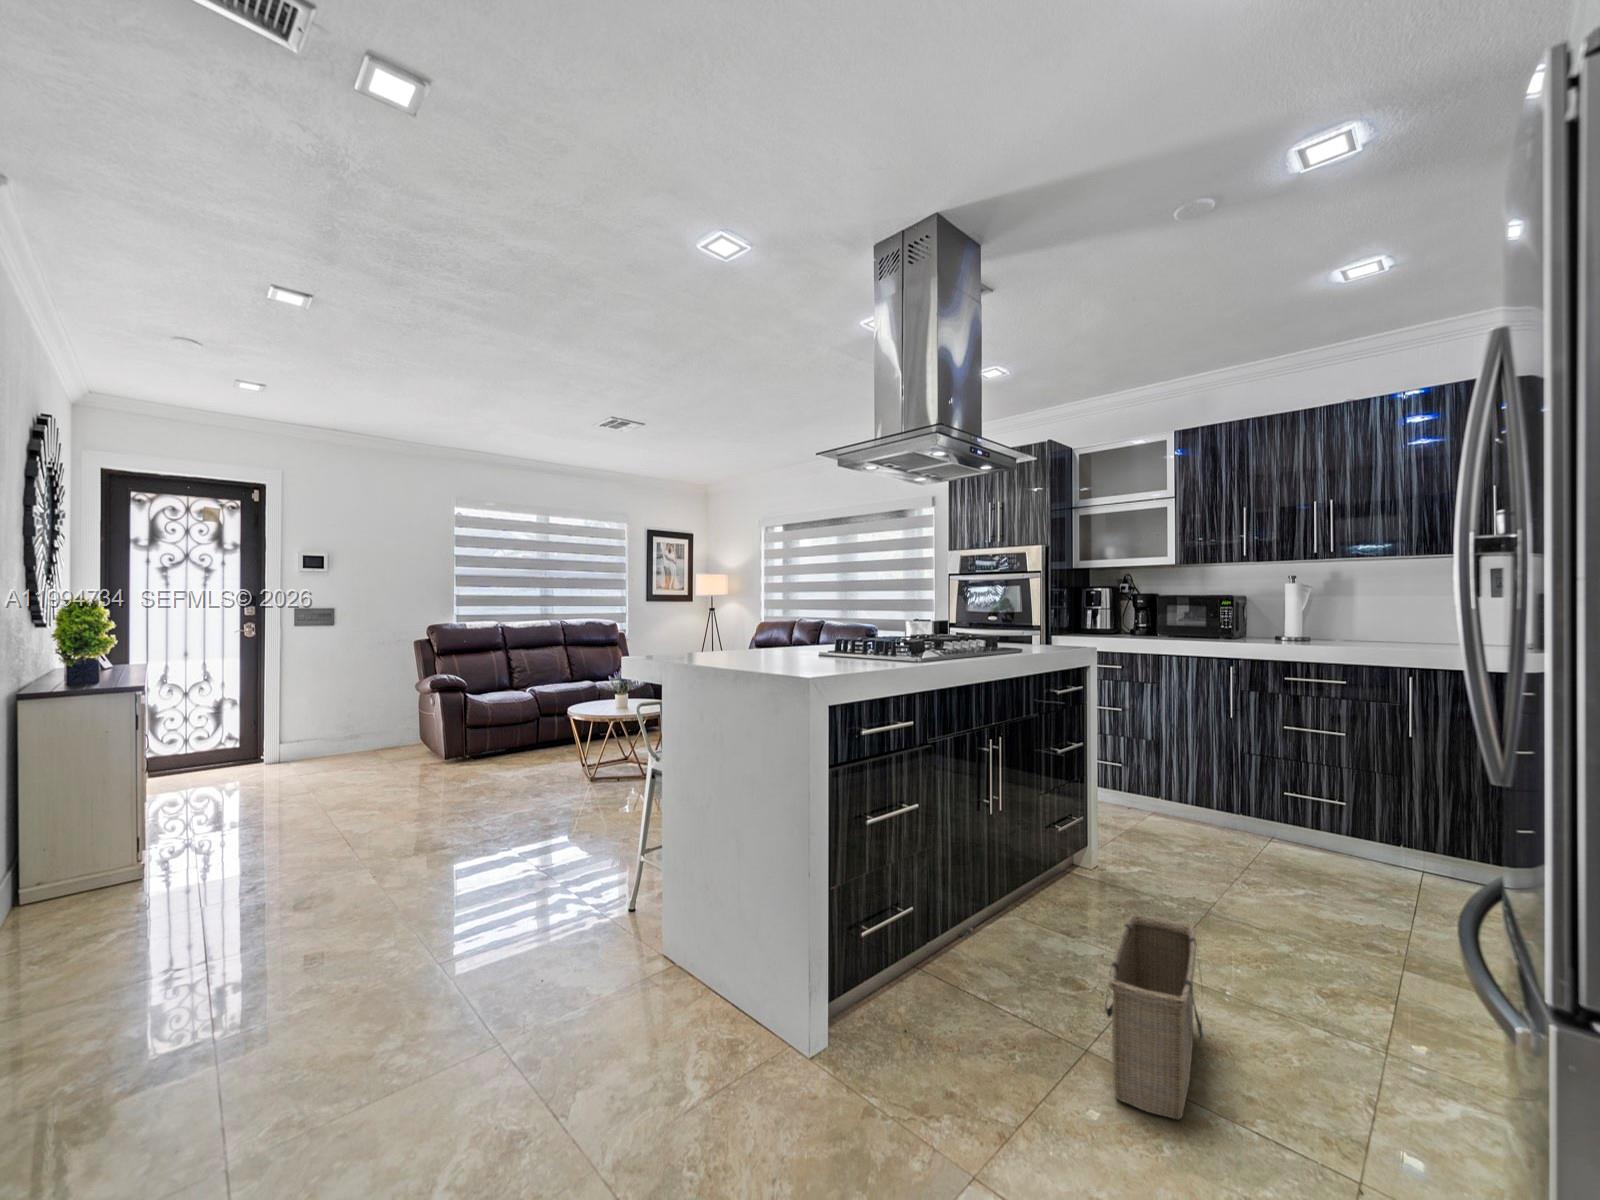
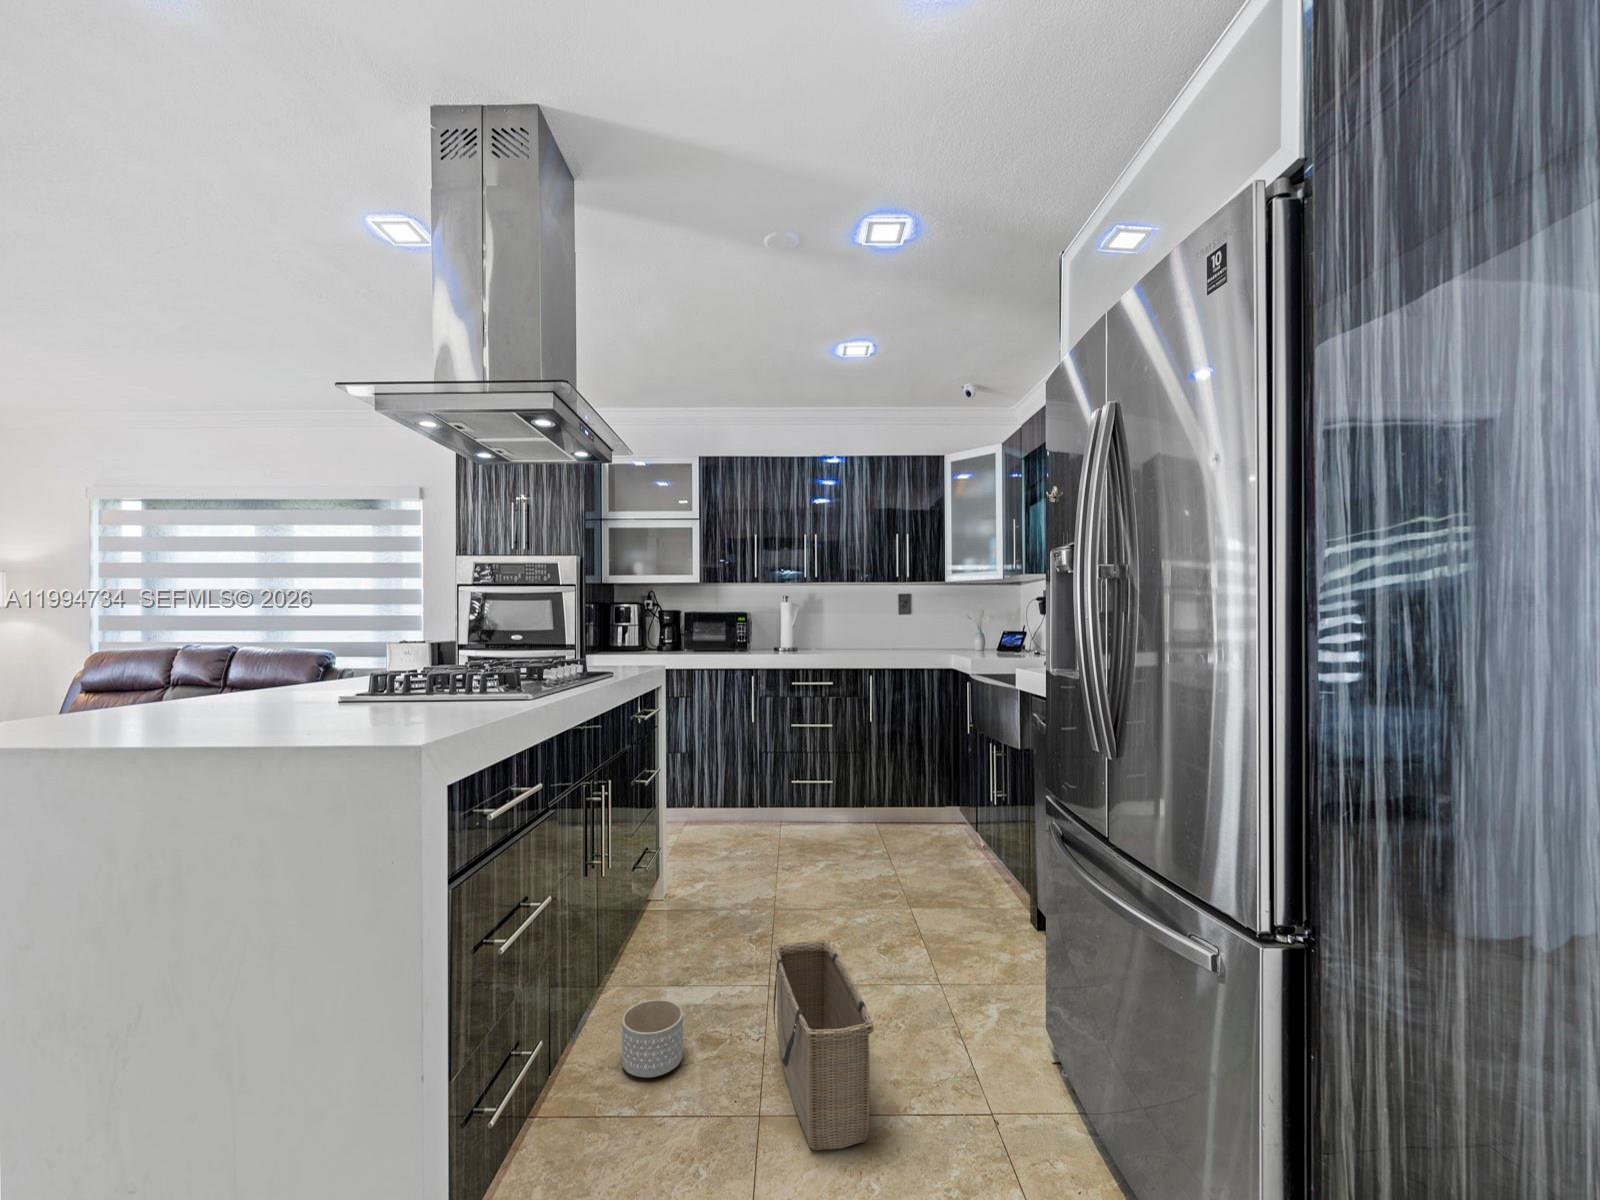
planter: none [983,927,1038,992] -> present [622,999,683,1078]

